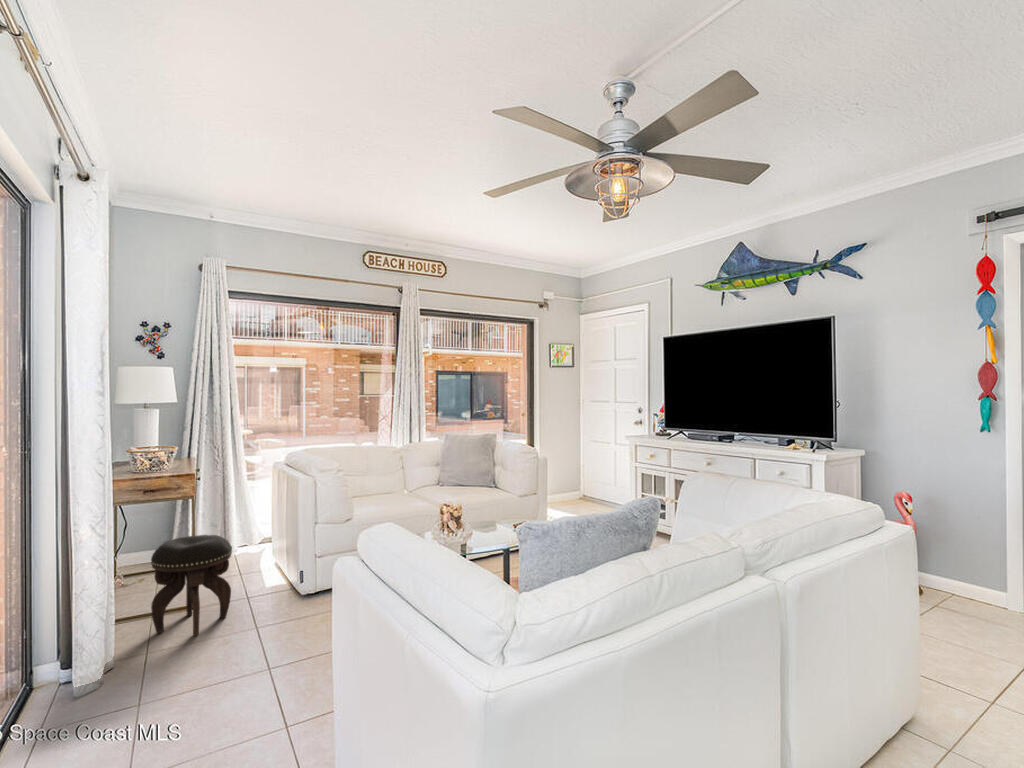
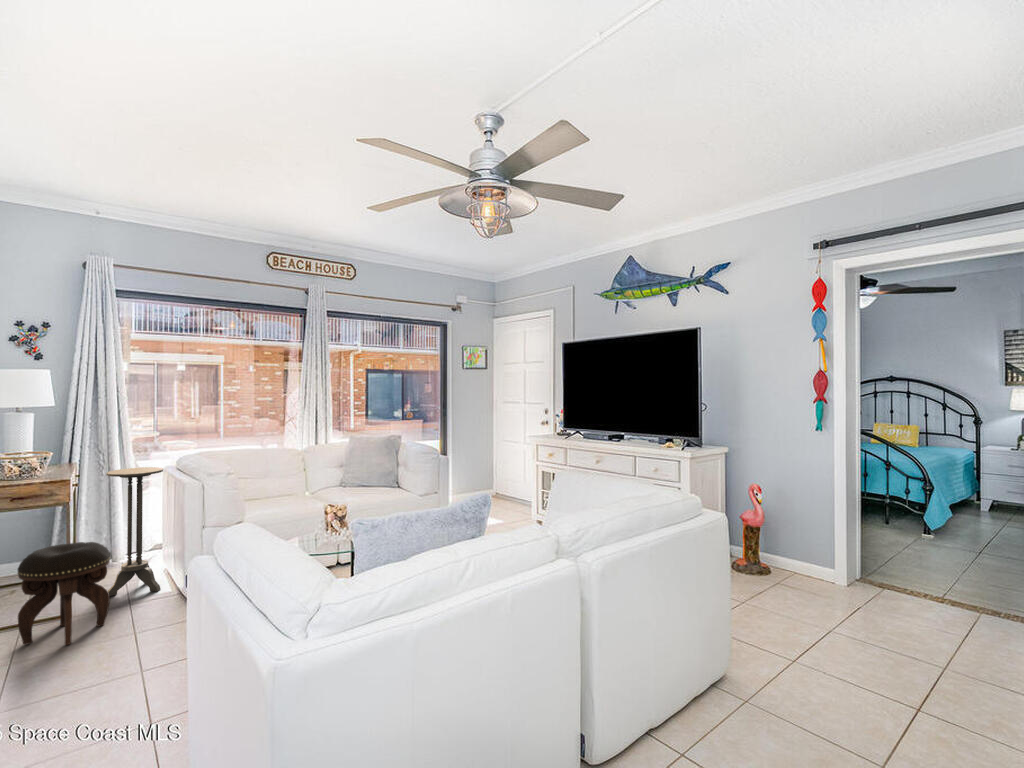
side table: none [224,463,275,589] -> present [106,467,163,596]

